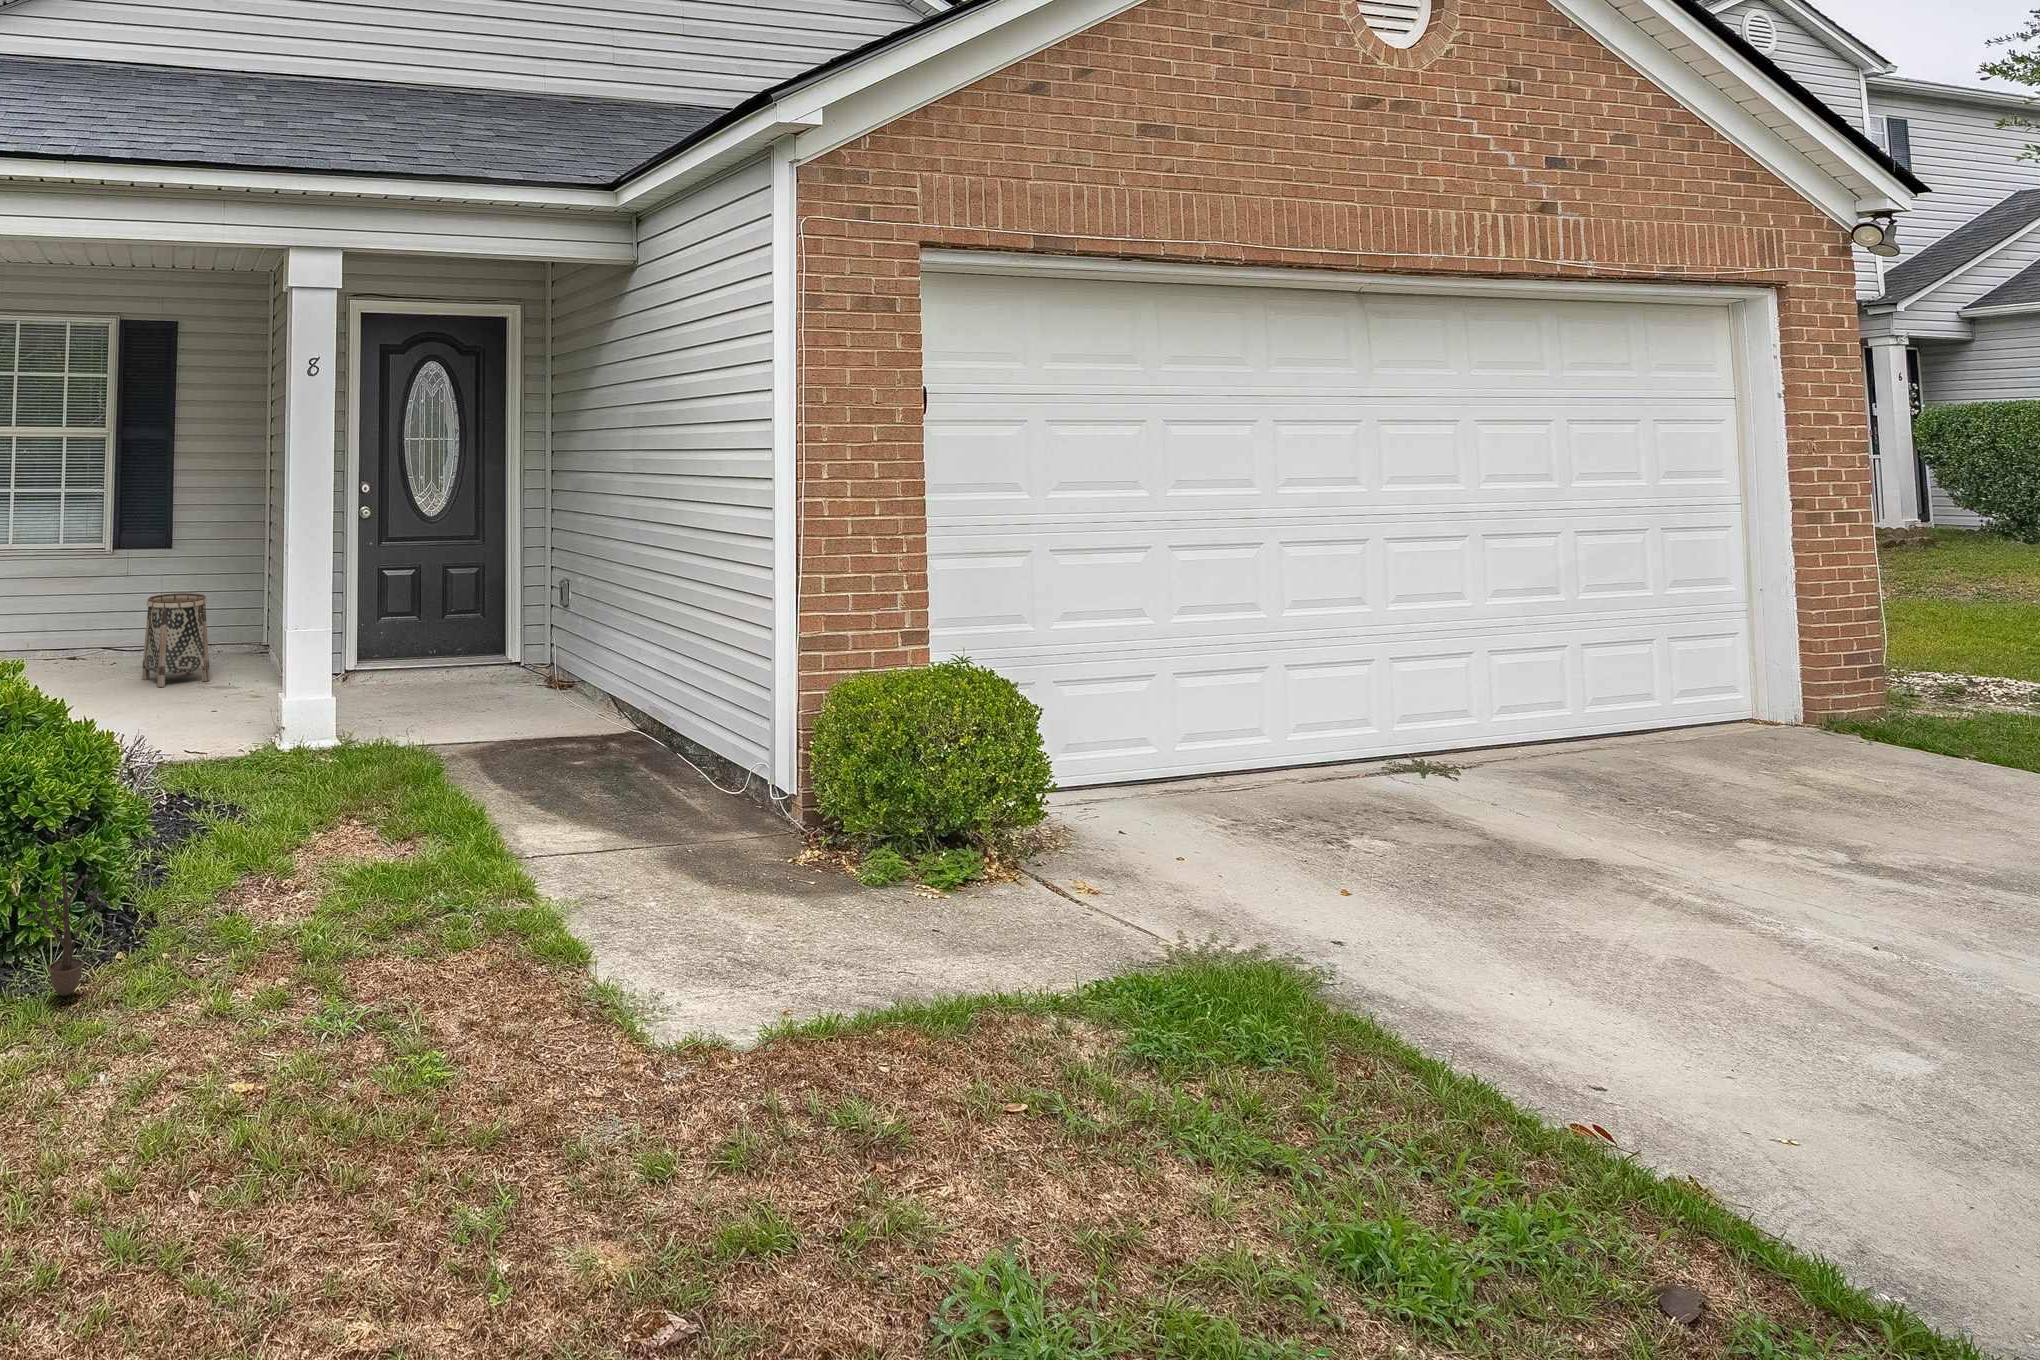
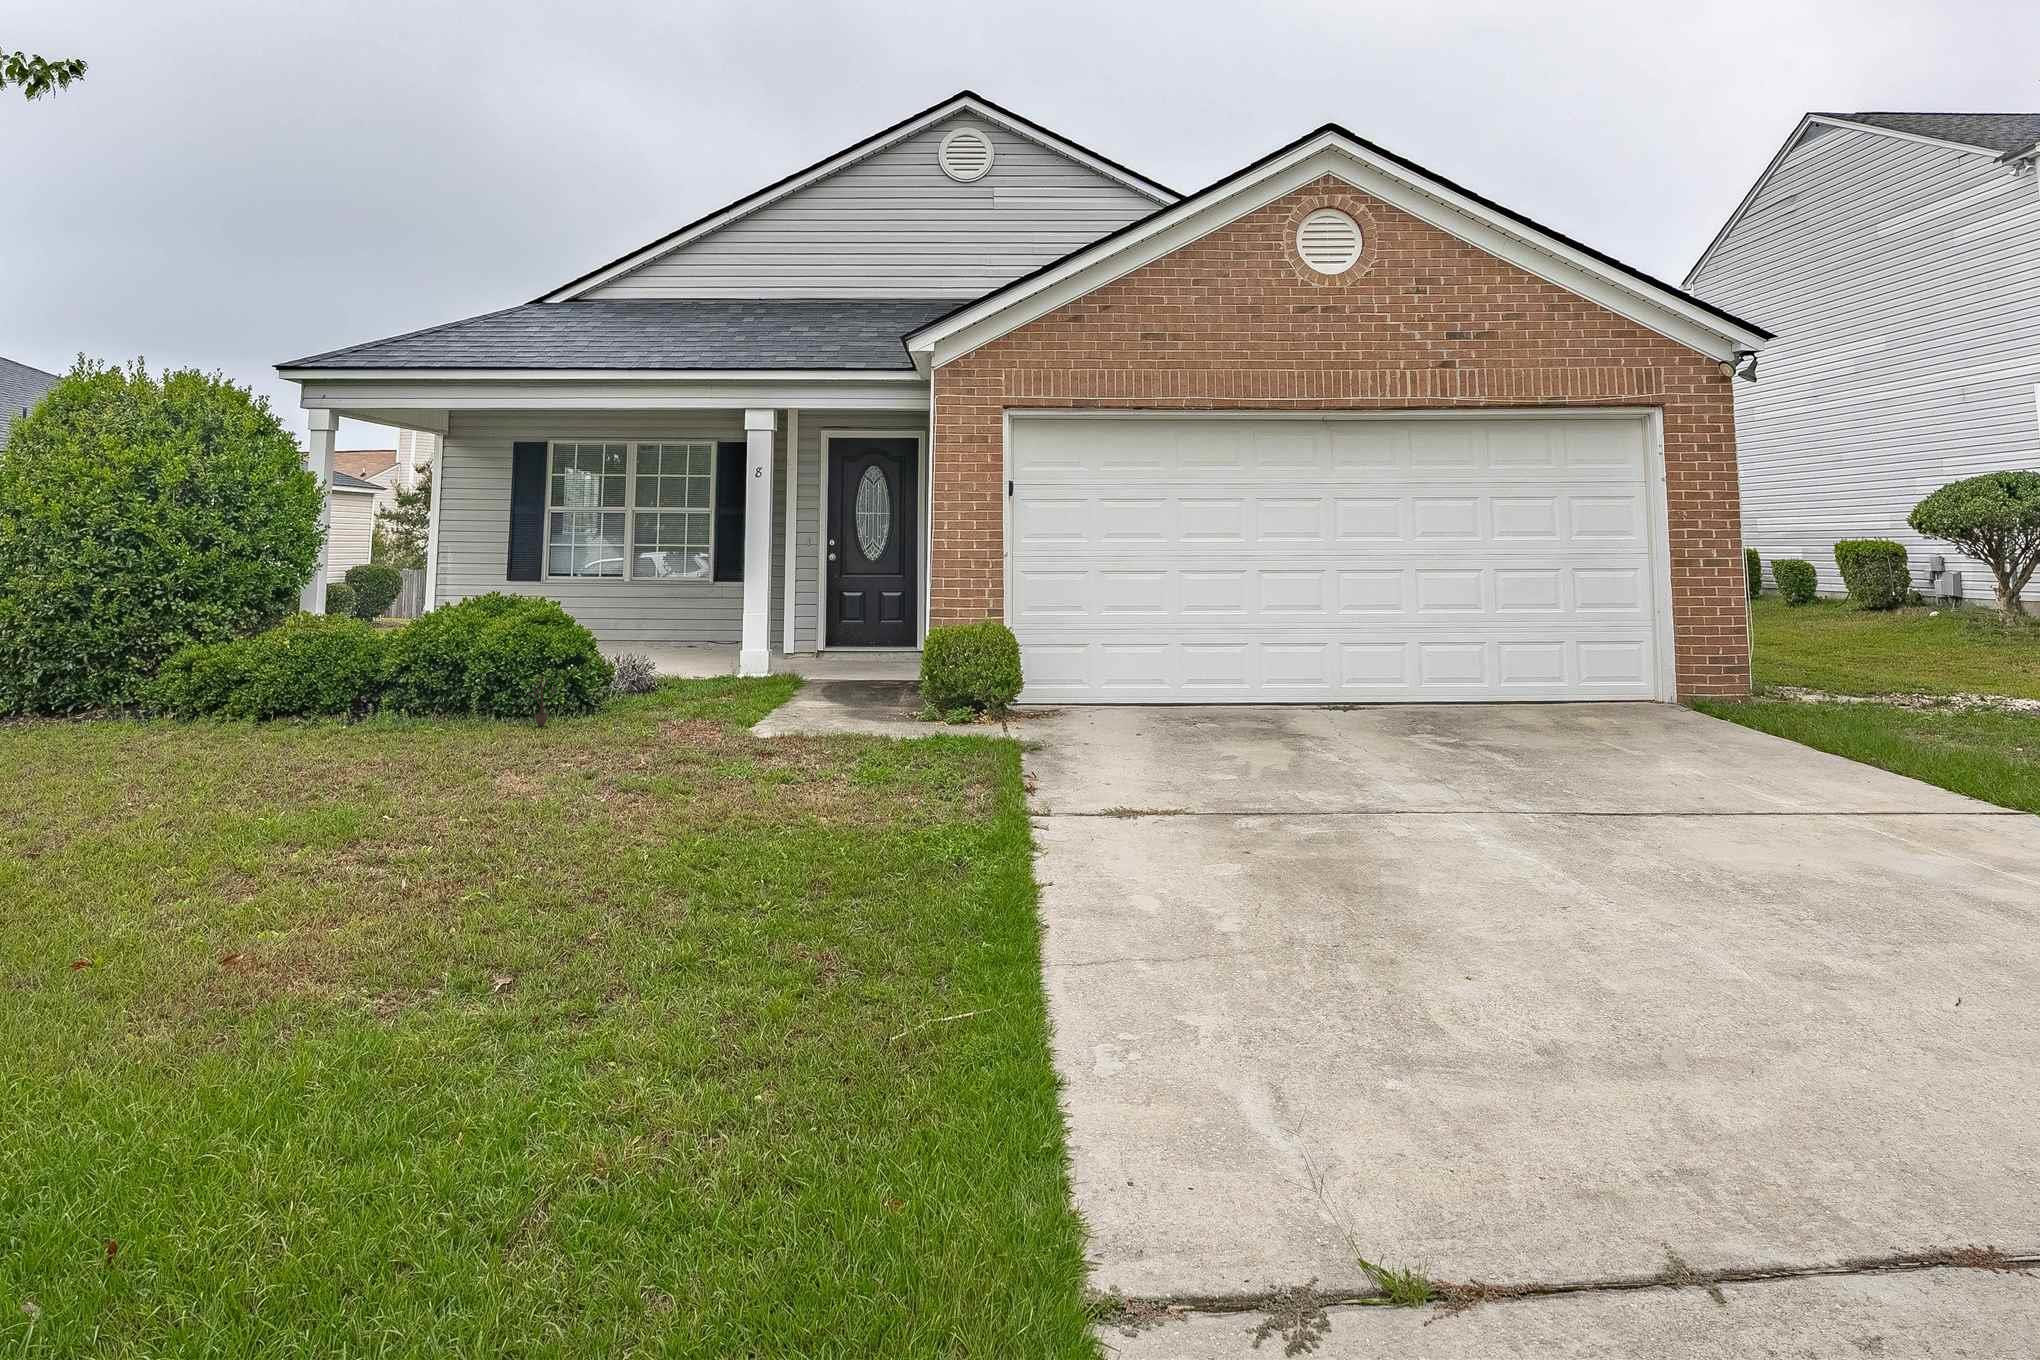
basket: present [142,593,210,687] -> none [689,604,723,655]

